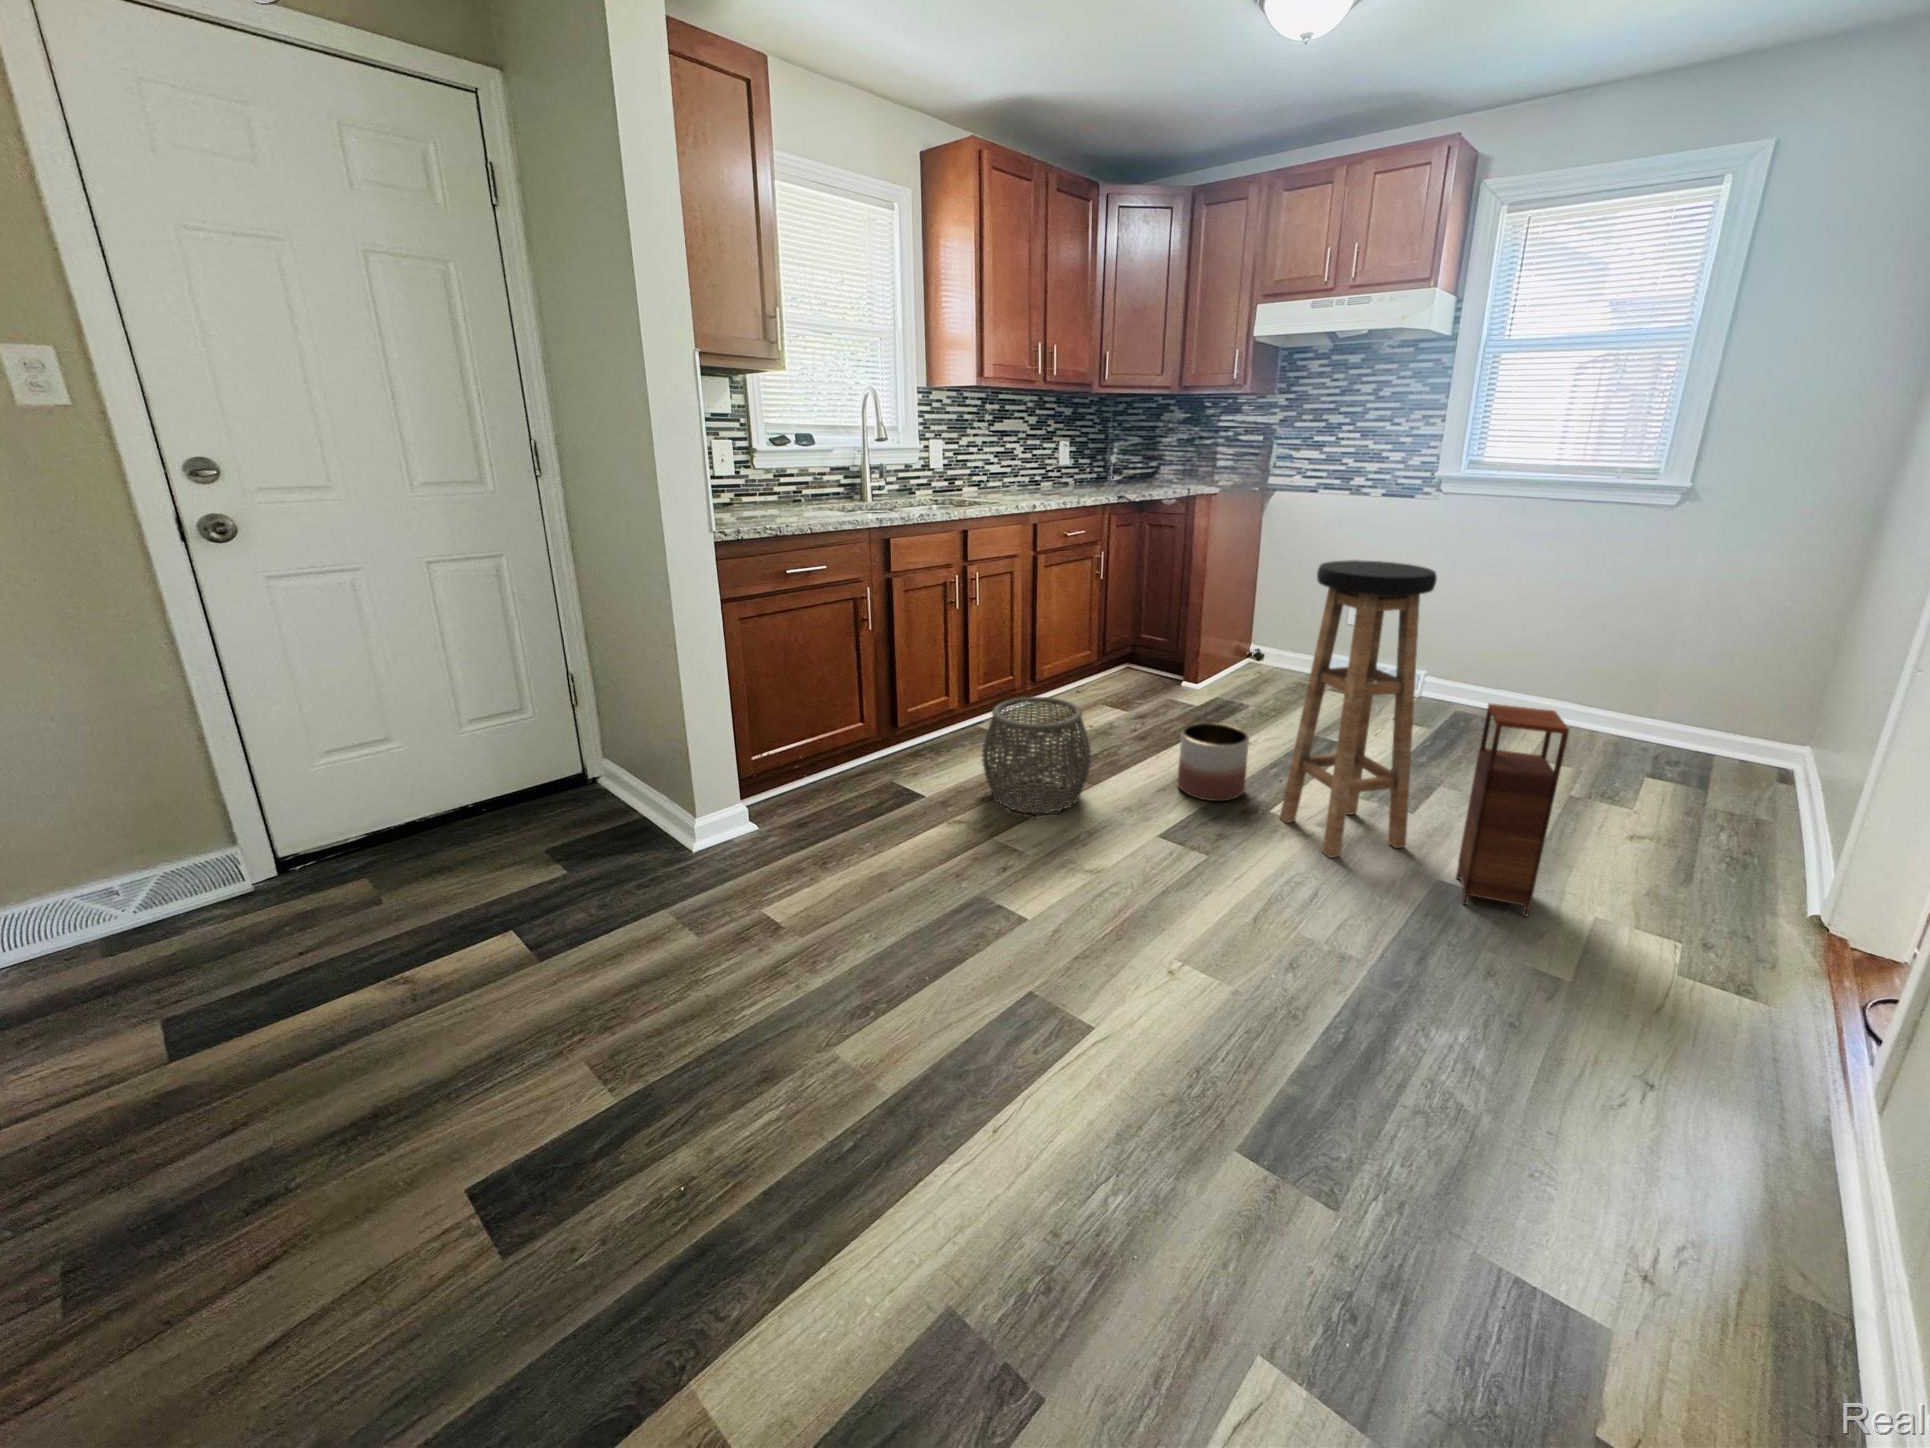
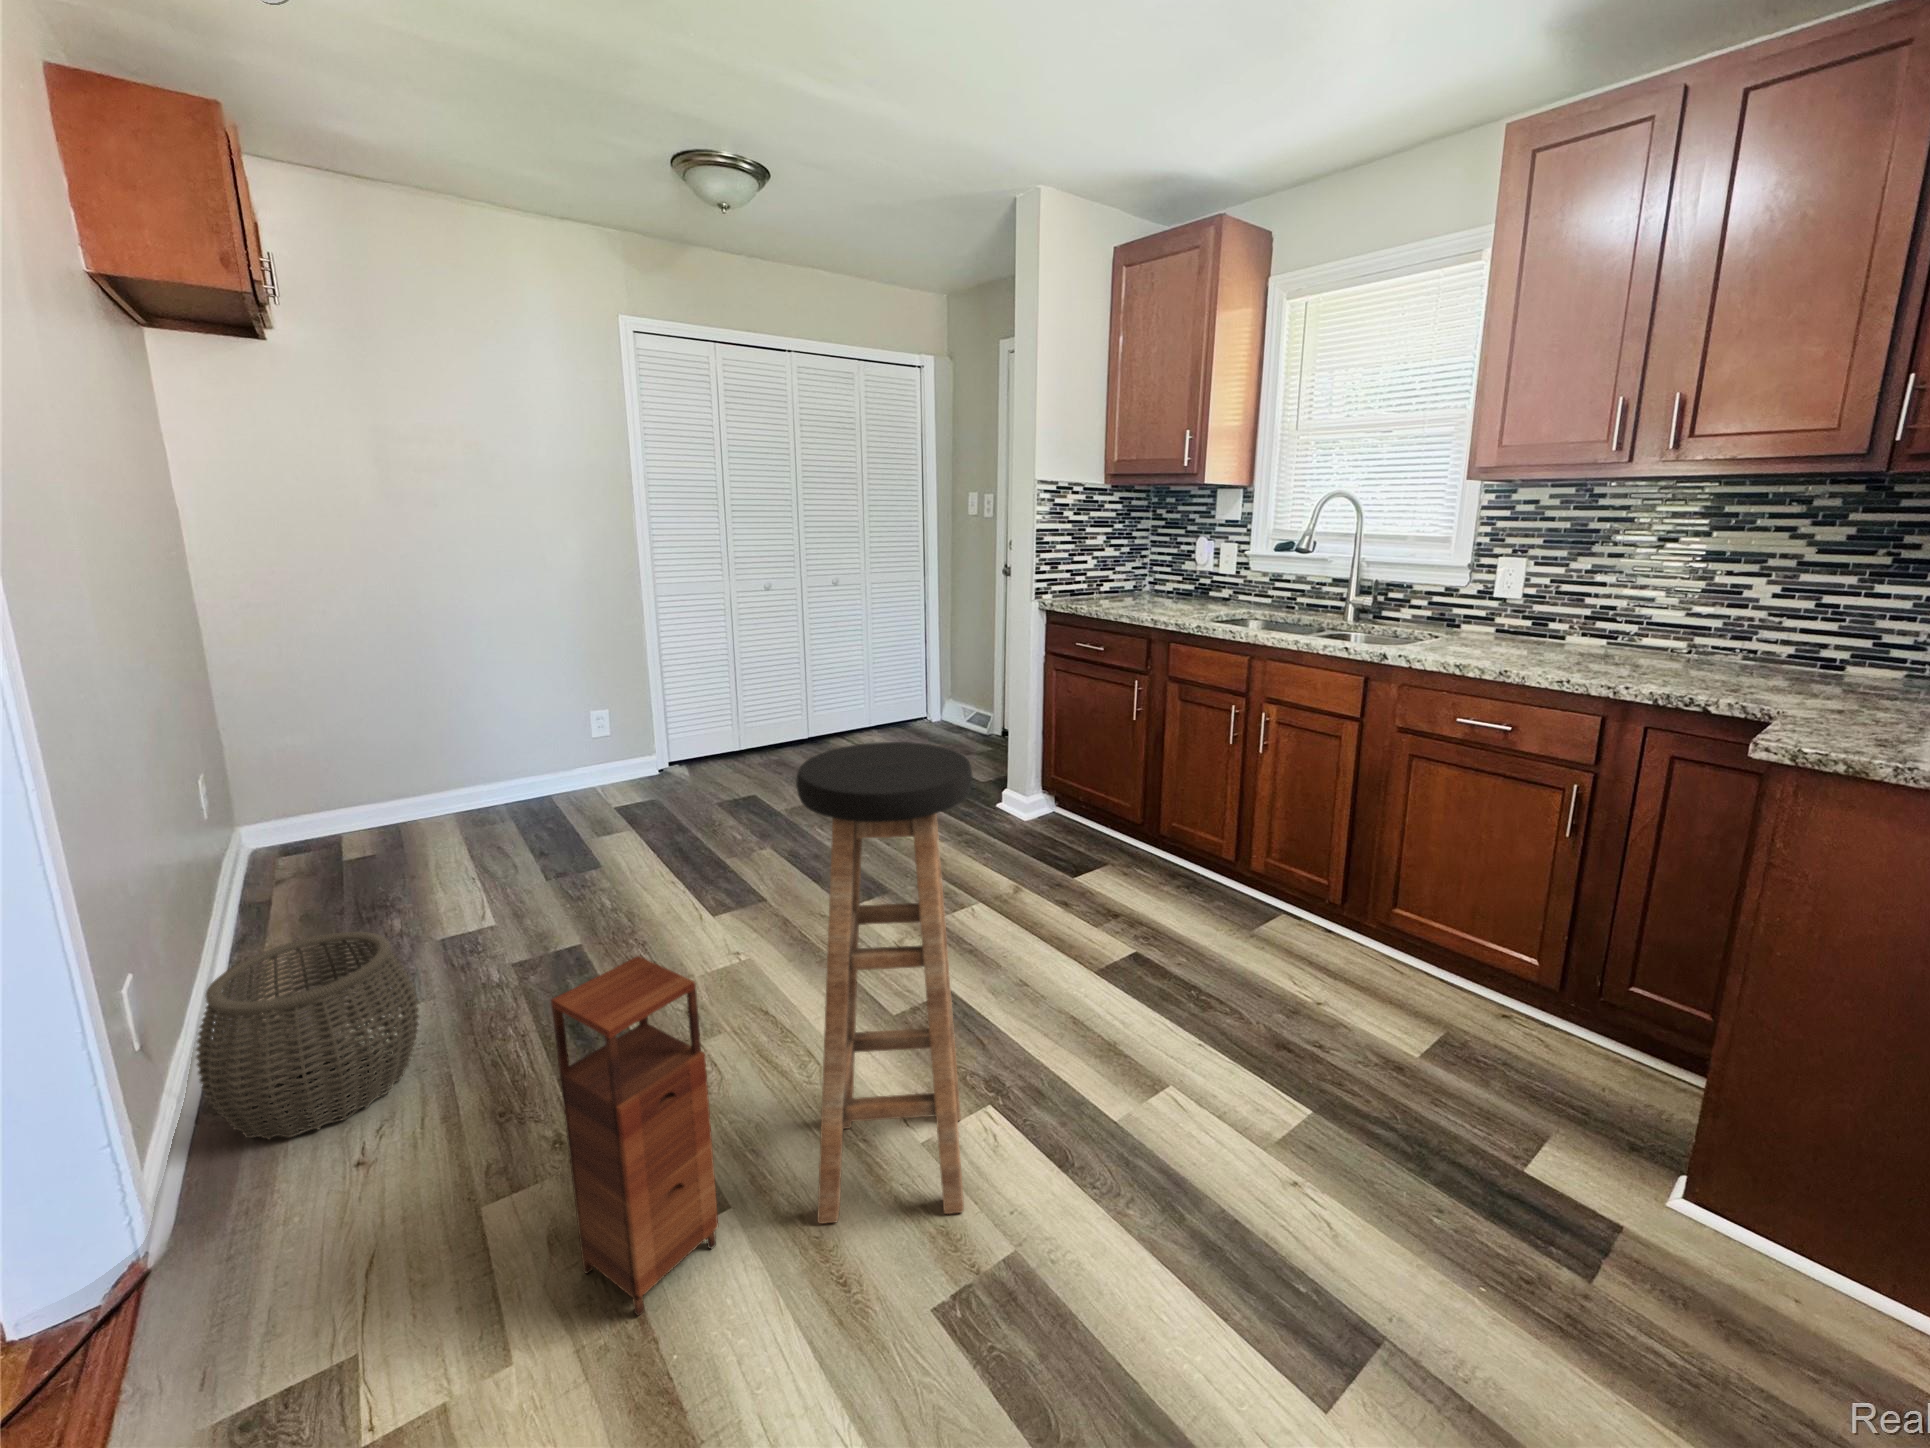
woven basket: present [982,697,1092,814] -> present [196,932,419,1139]
planter: present [1178,723,1249,801] -> none [1015,959,1114,1094]

